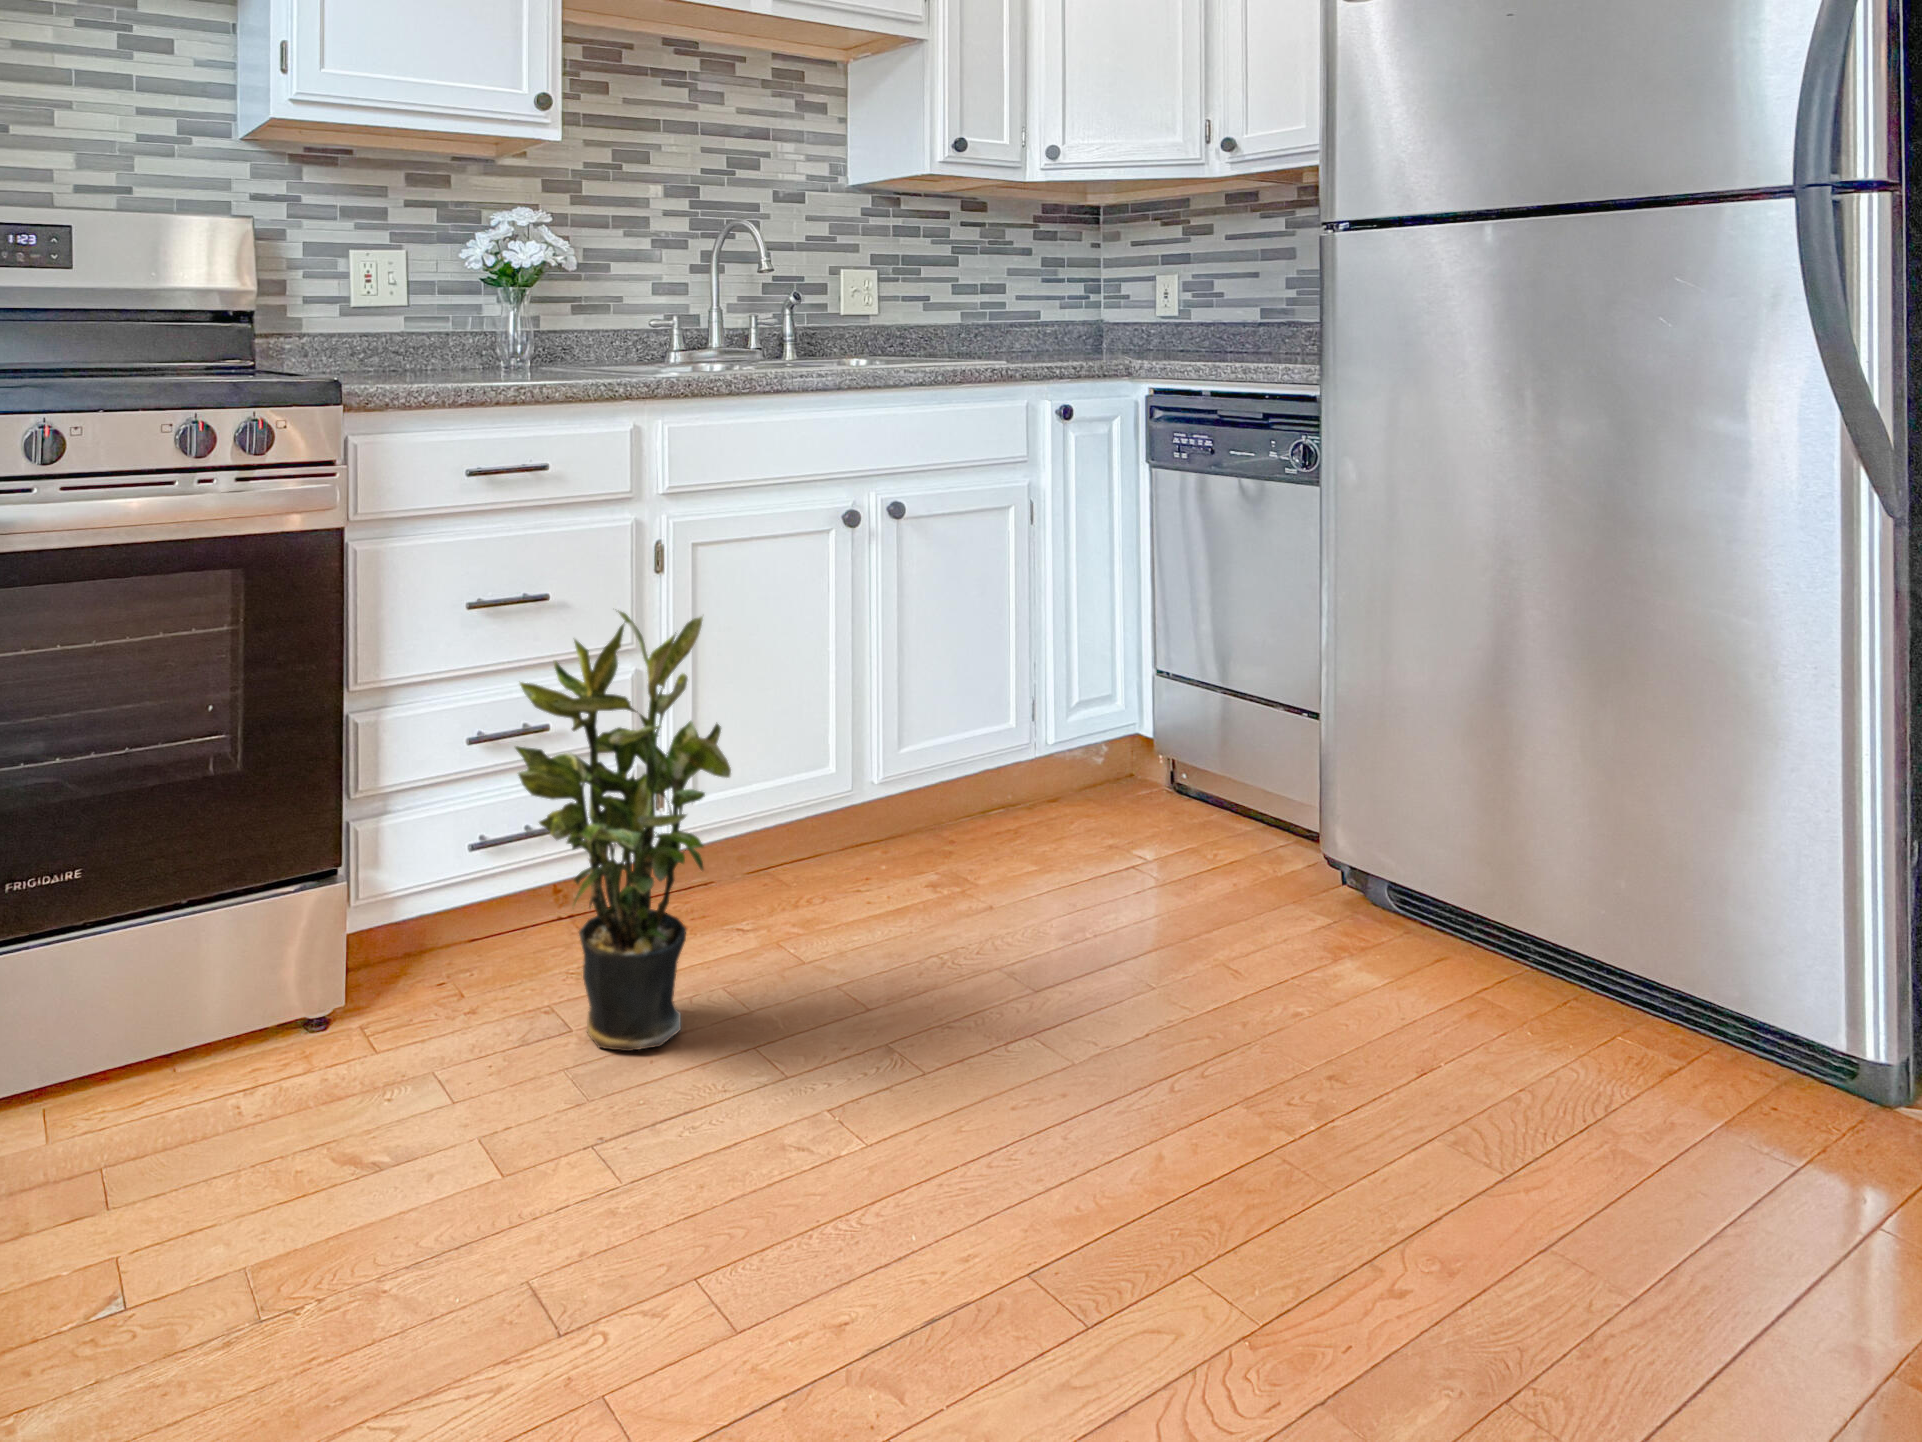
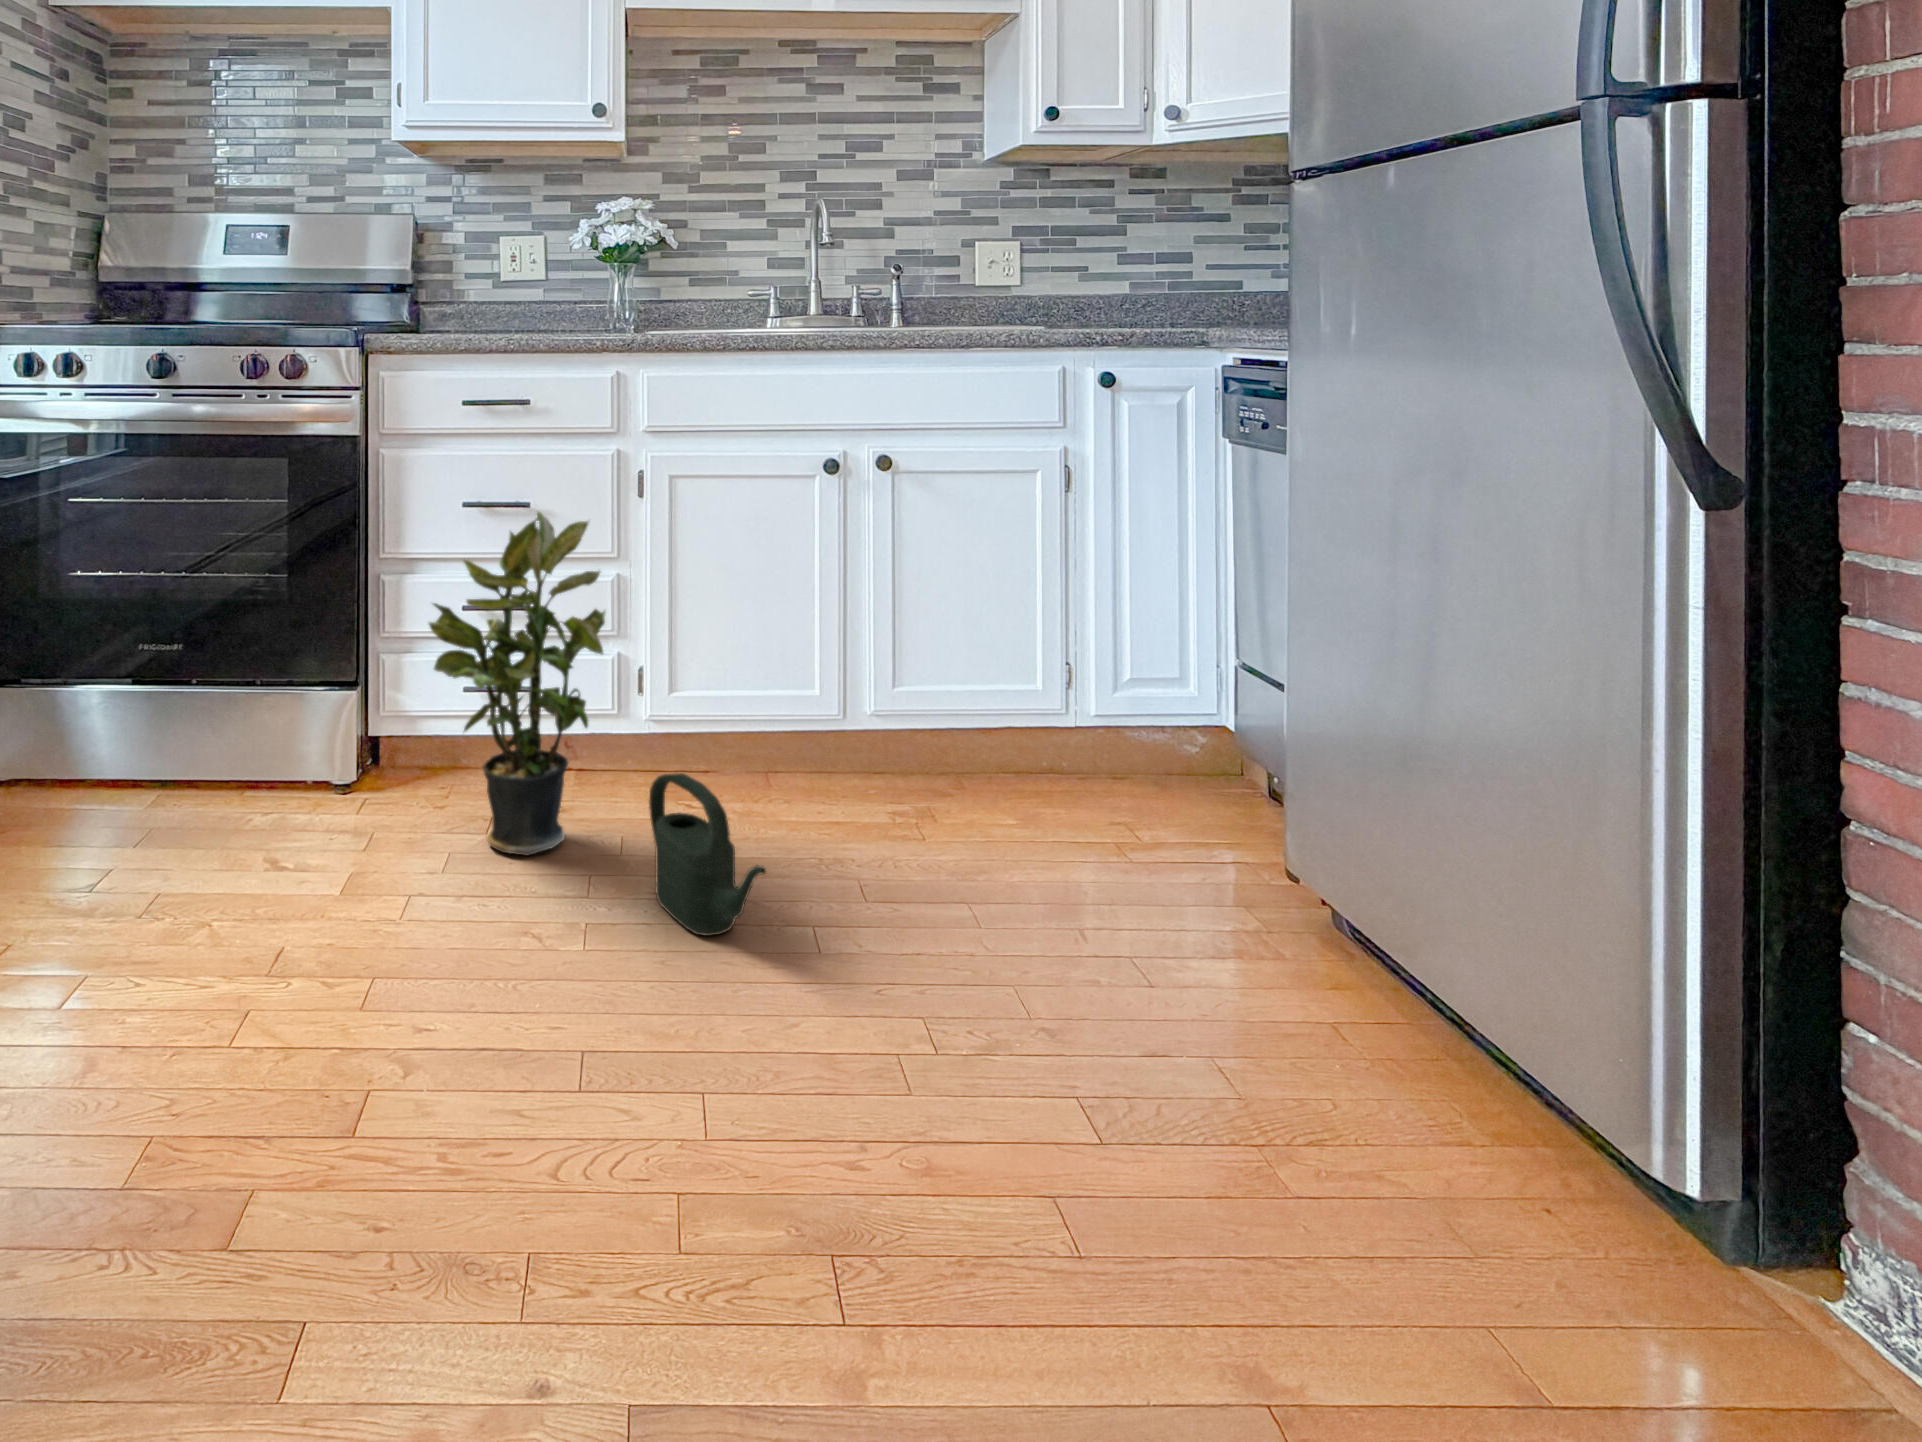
watering can: none [825,901,1069,1084] -> present [649,773,766,936]

